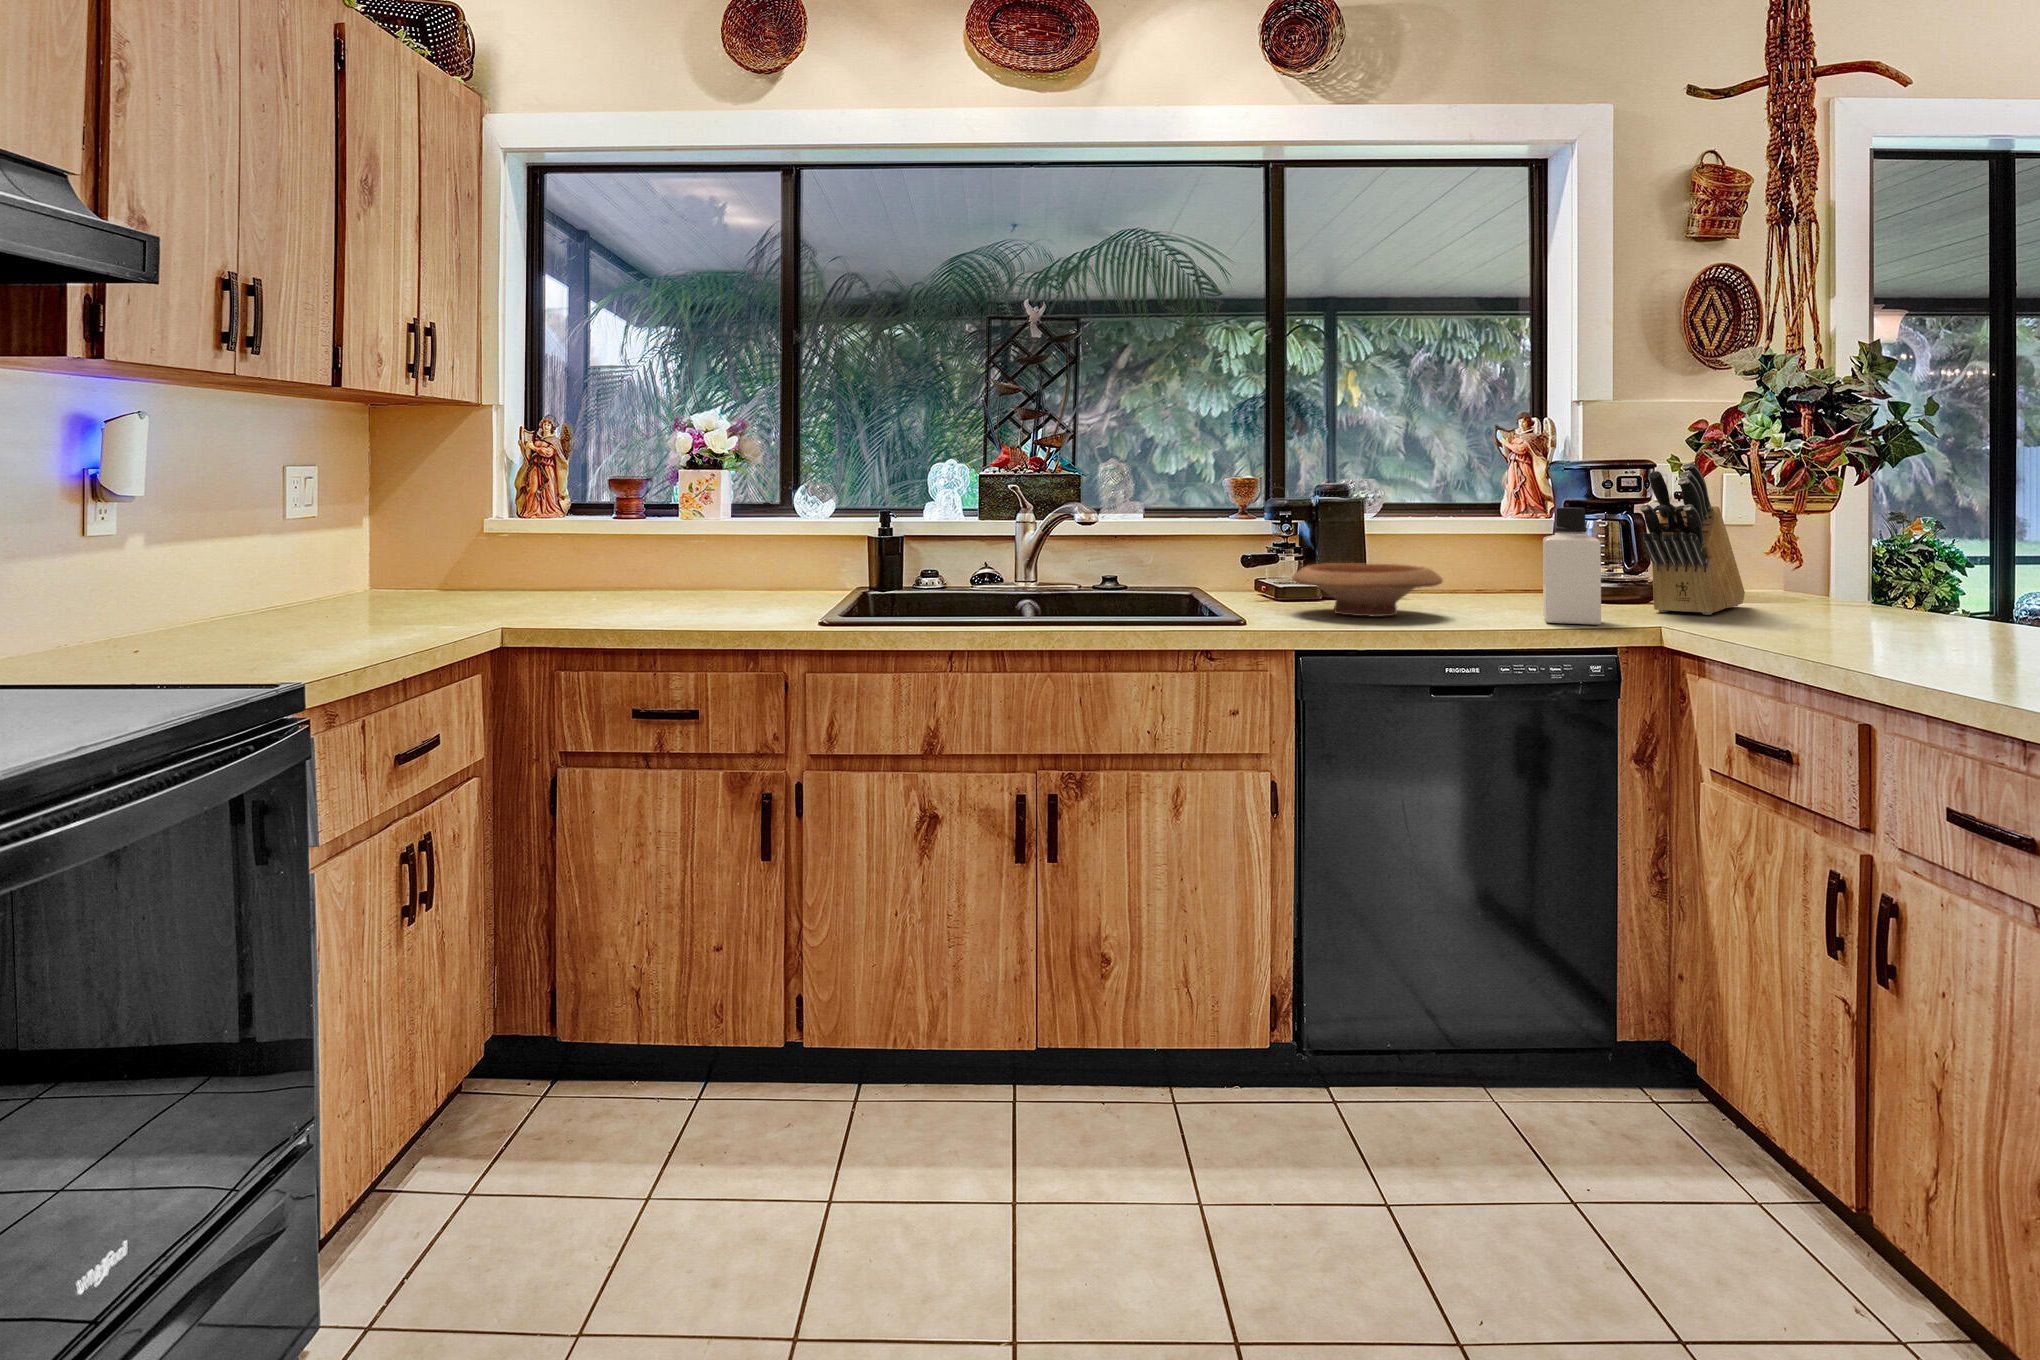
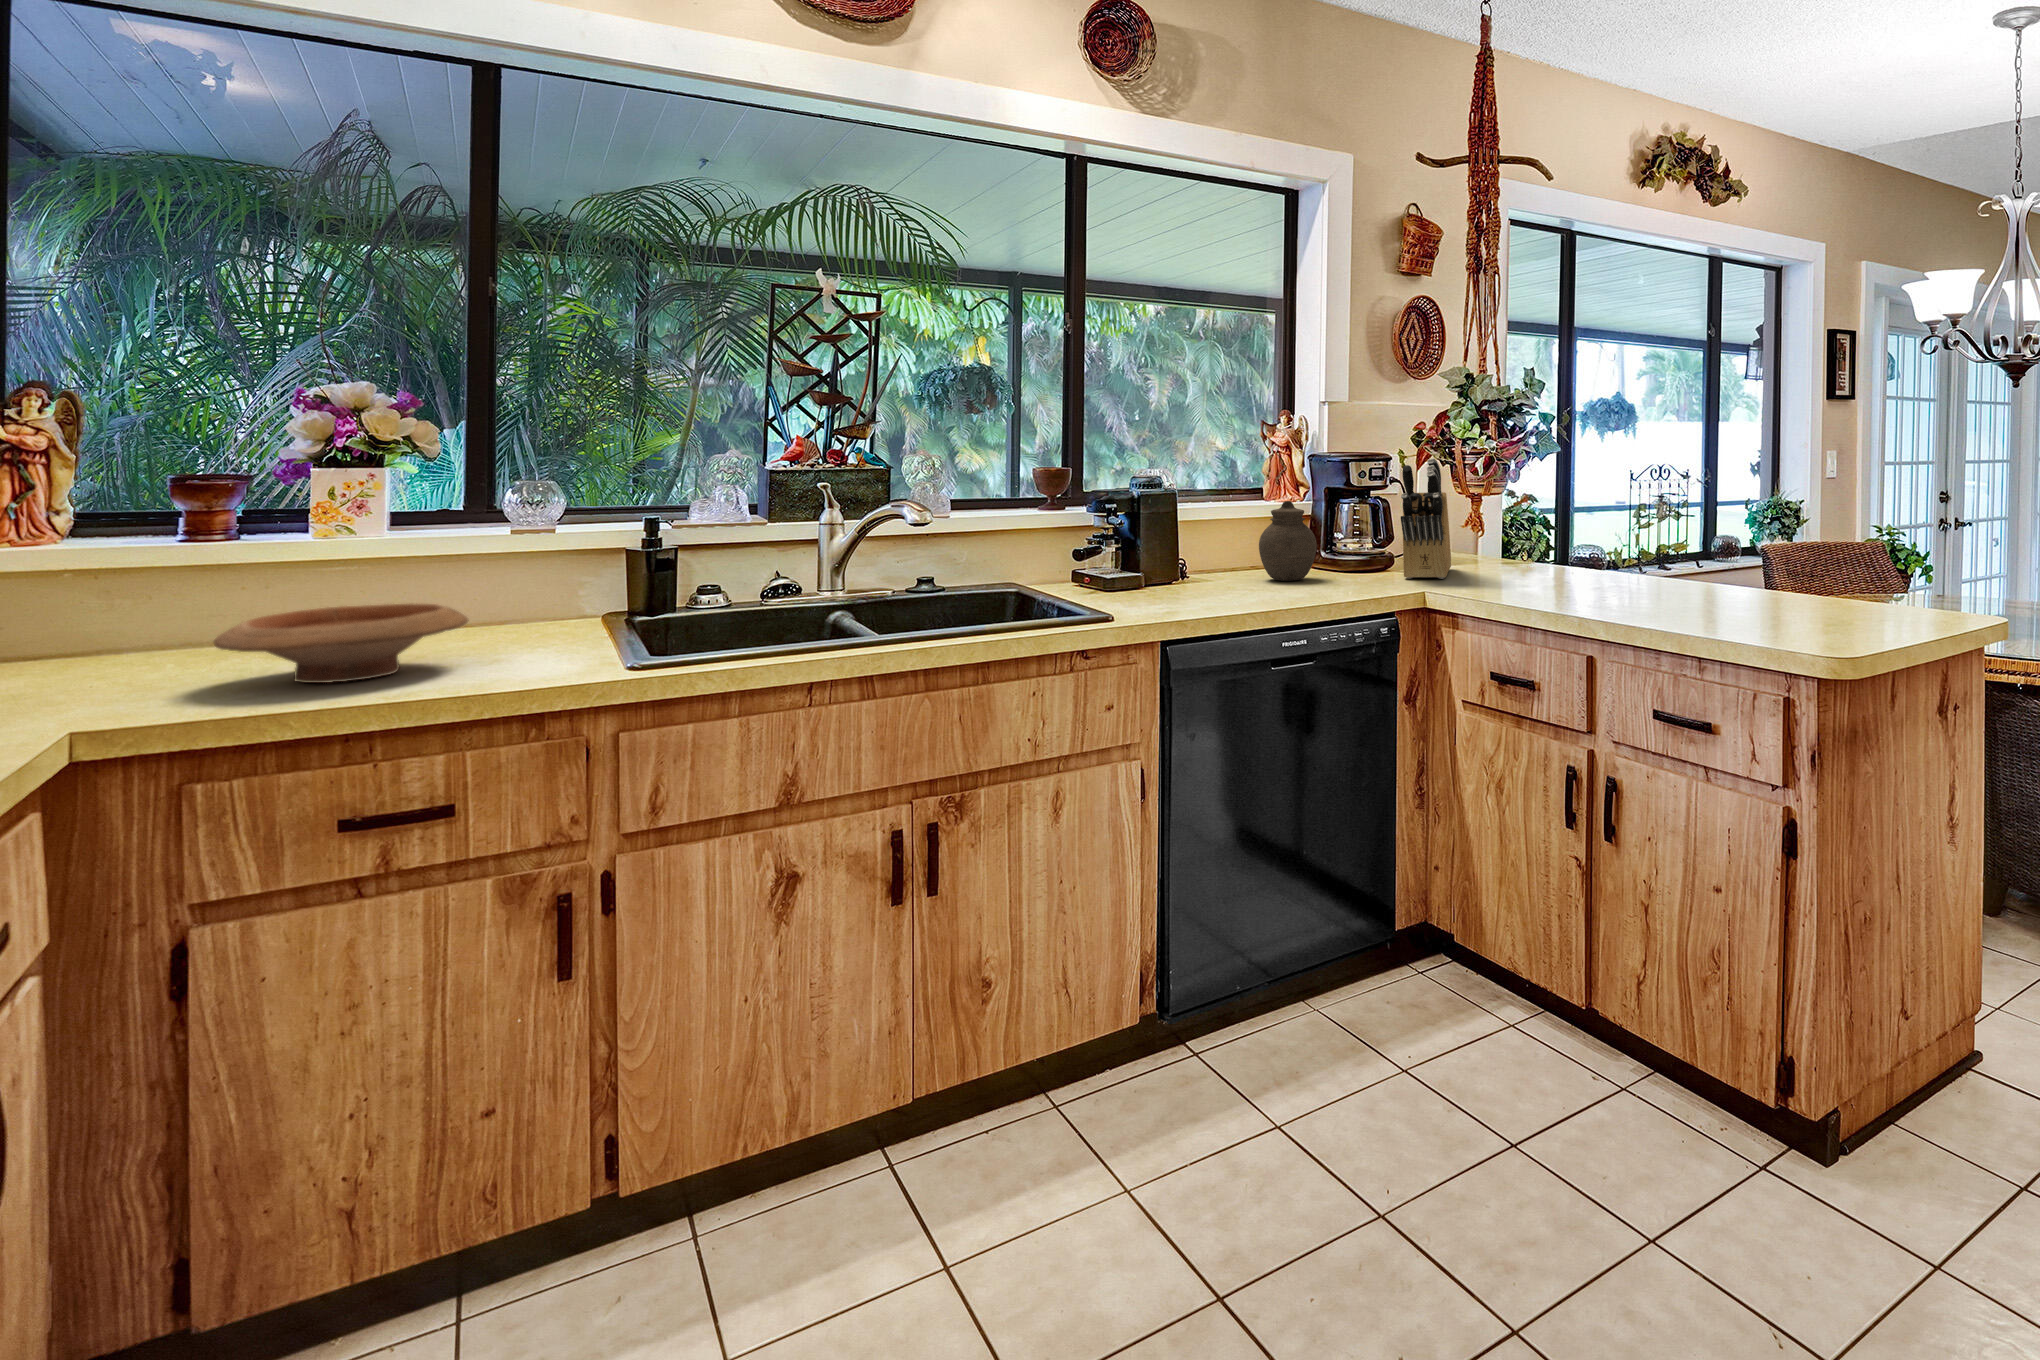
bottle: present [1543,507,1601,625] -> none [1340,498,1390,596]
jar: none [1467,513,1539,604] -> present [1259,501,1317,581]
wooden bowl: present [1292,563,1443,617] -> present [214,603,469,683]

